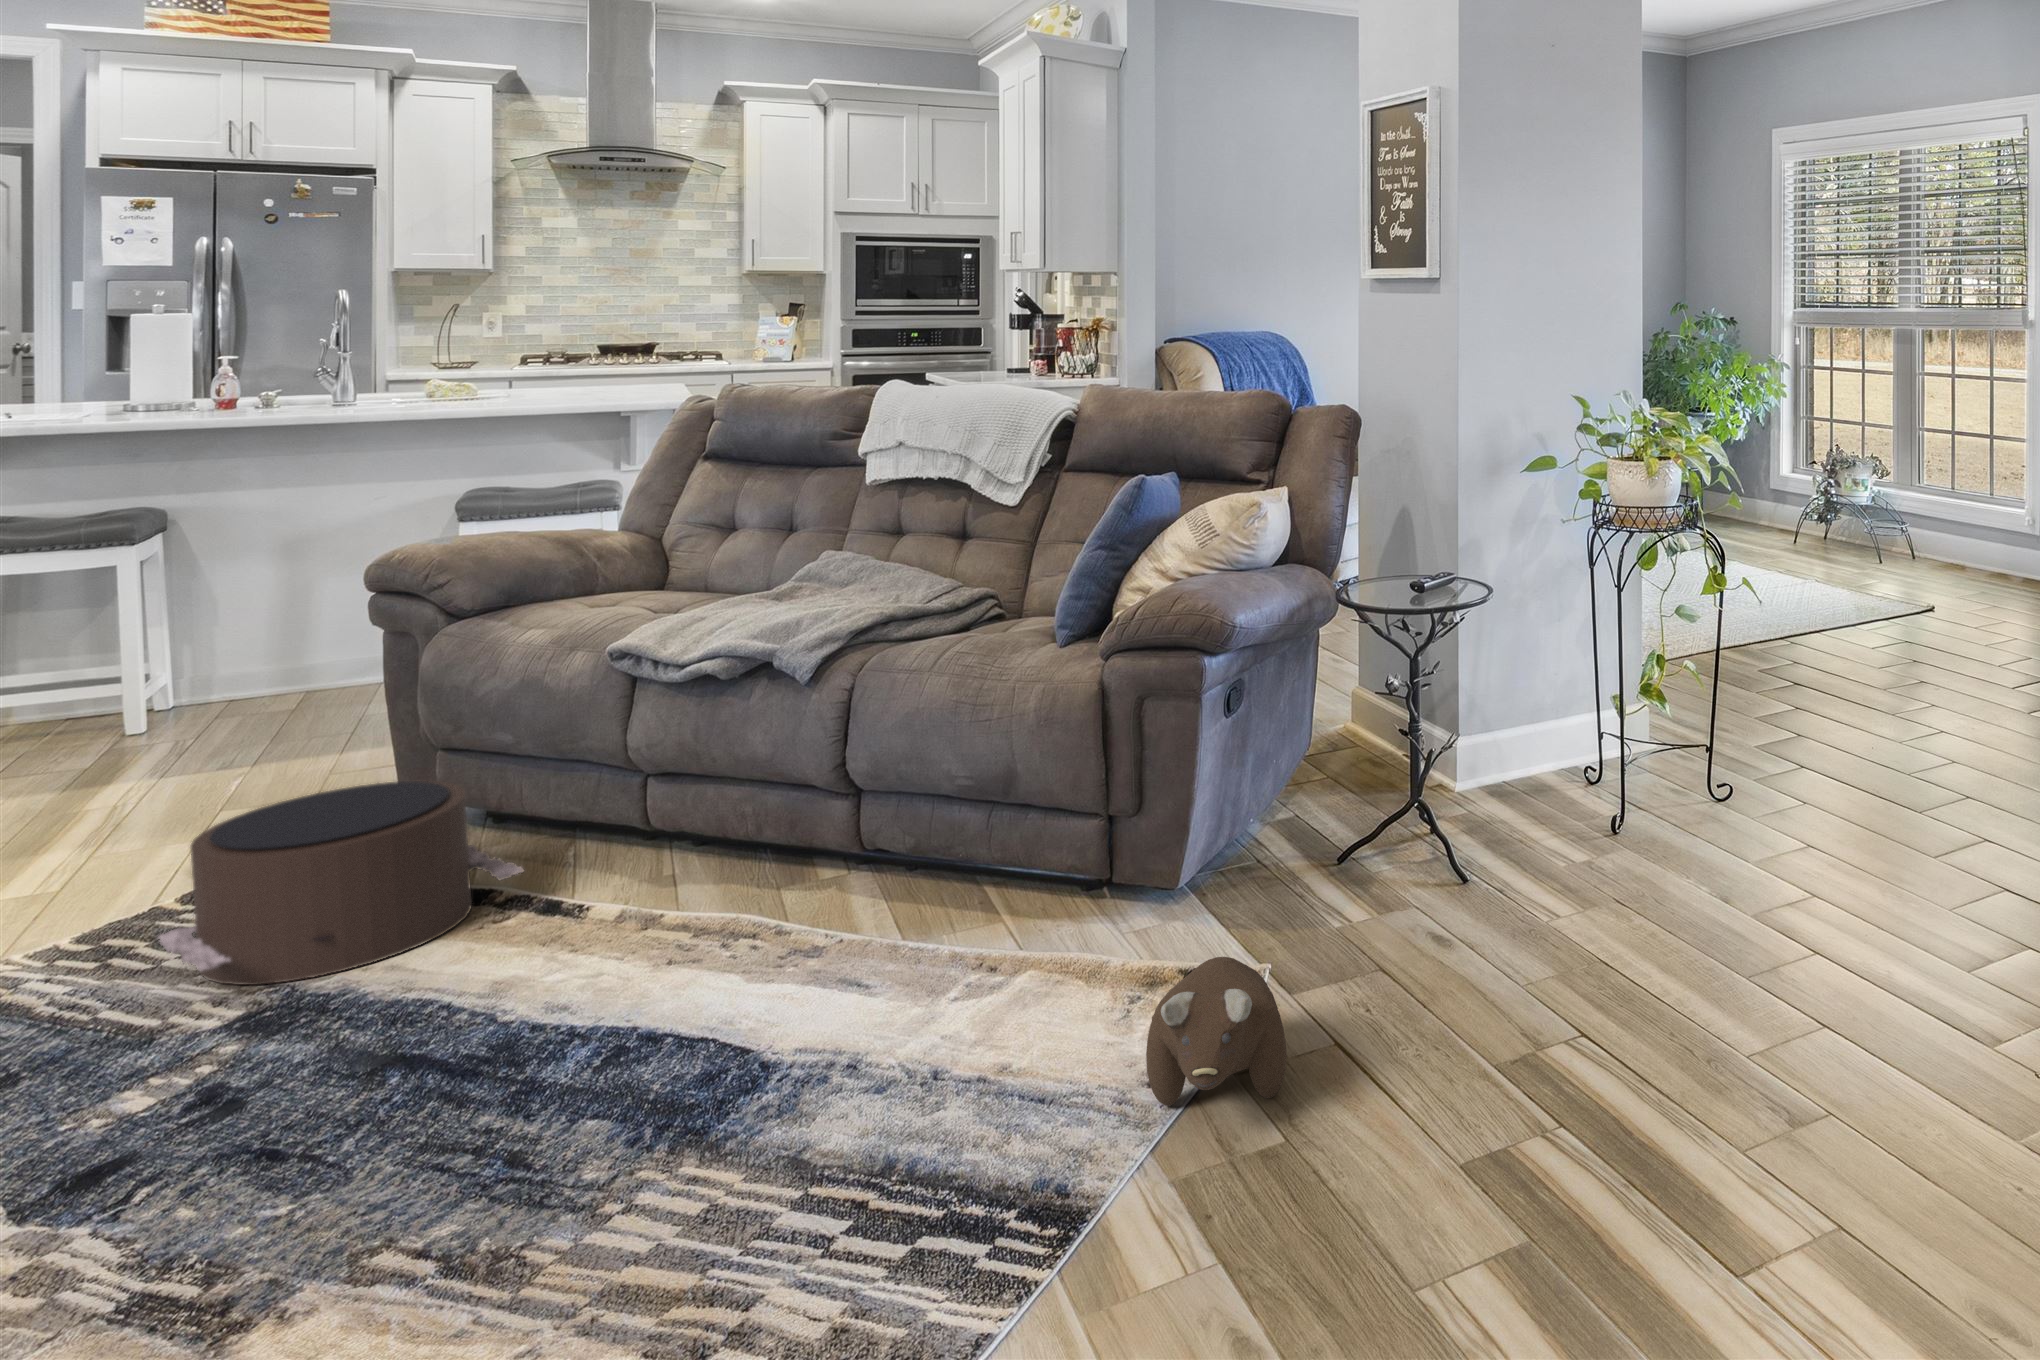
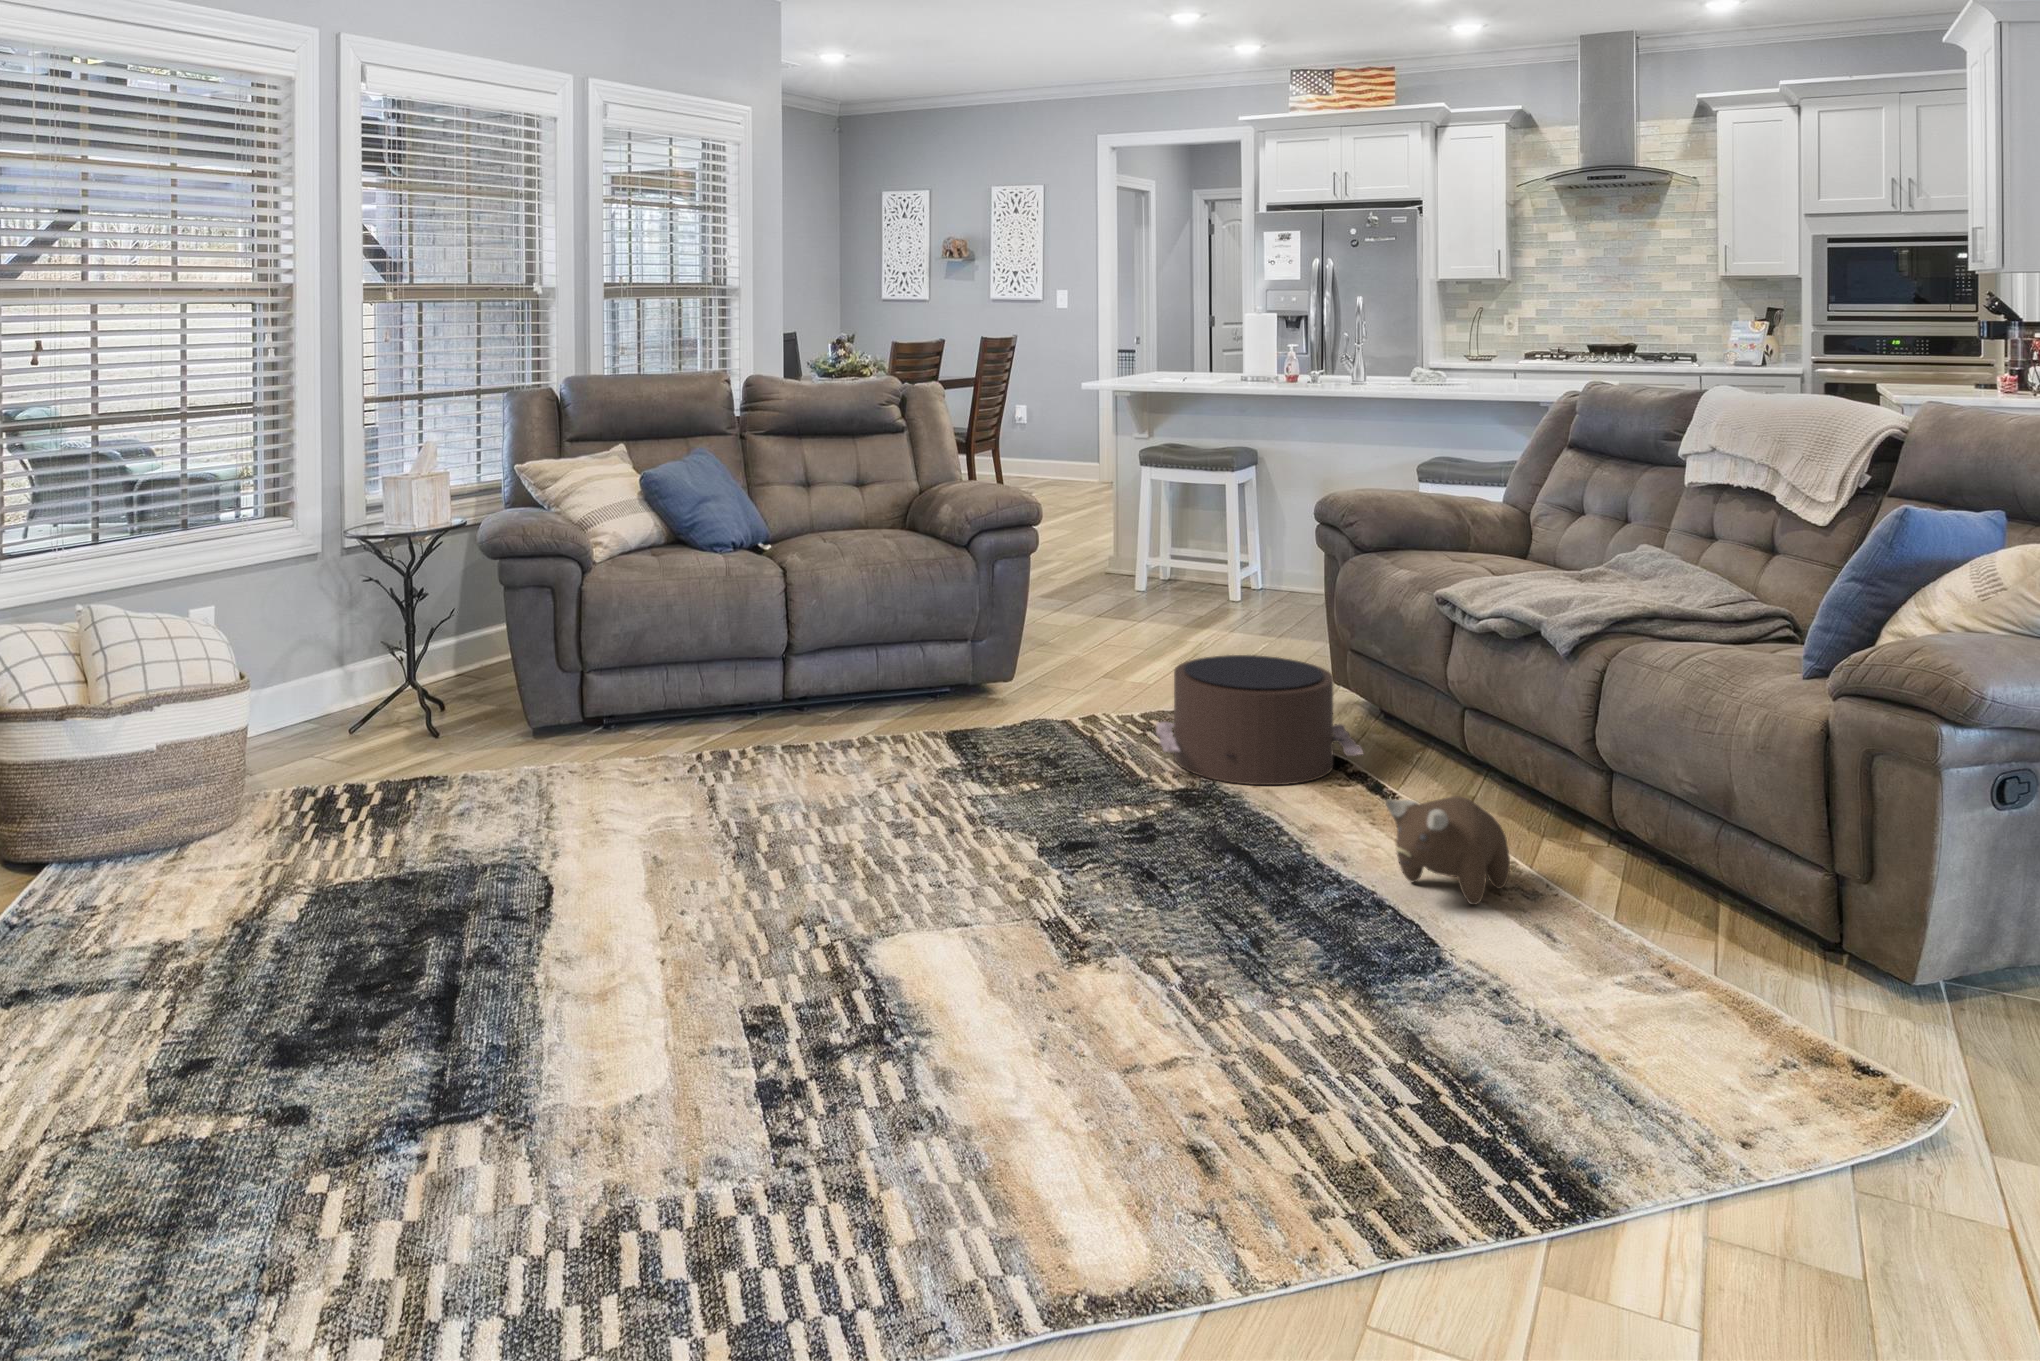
plush toy: present [1146,957,1287,1106] -> present [1386,796,1510,905]

